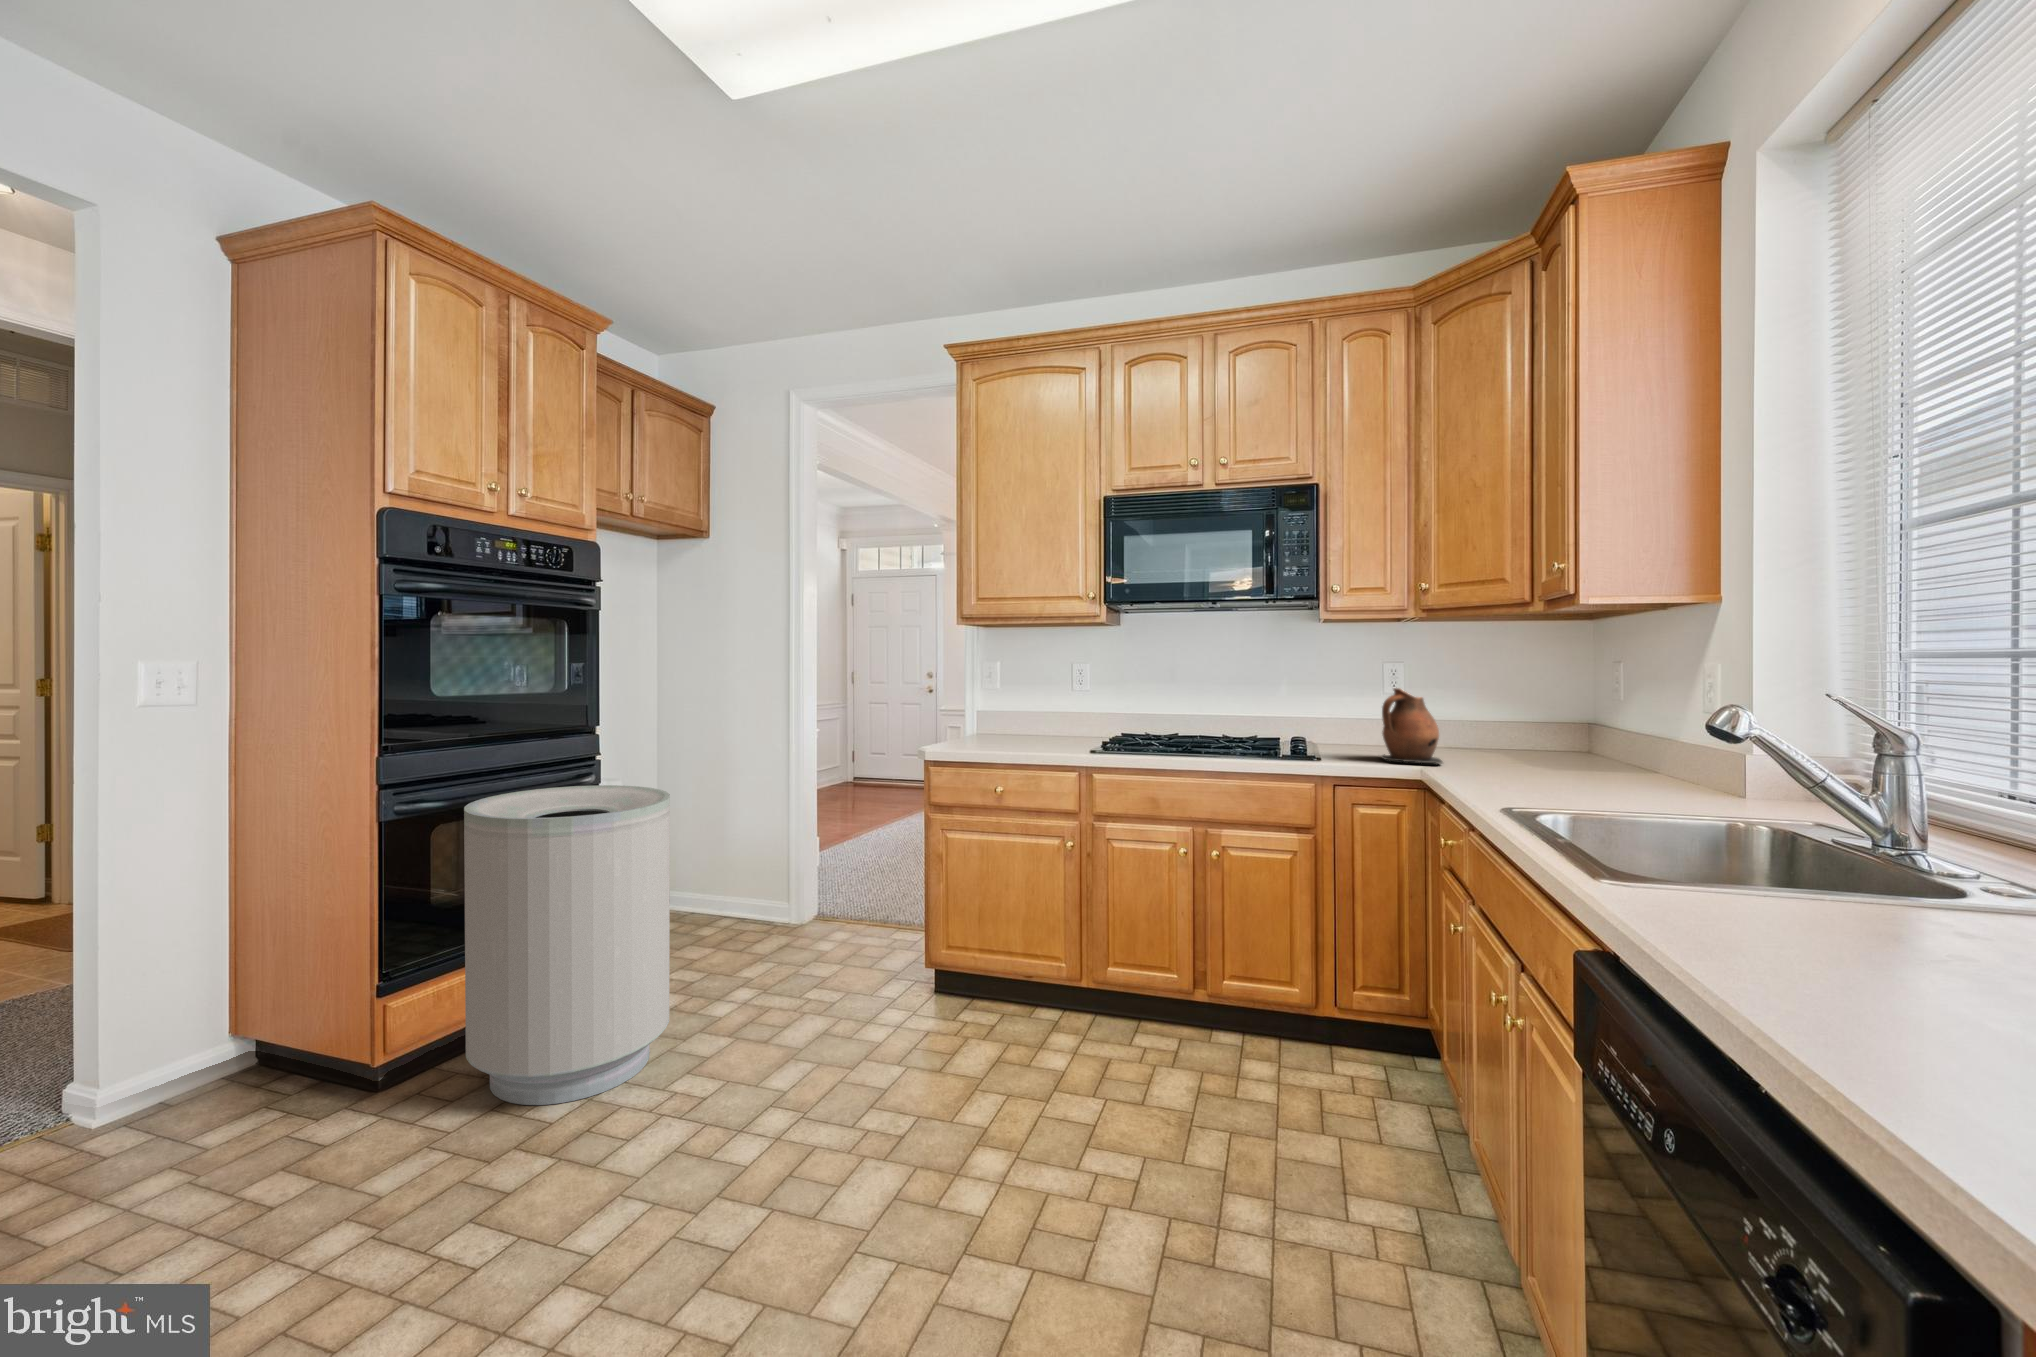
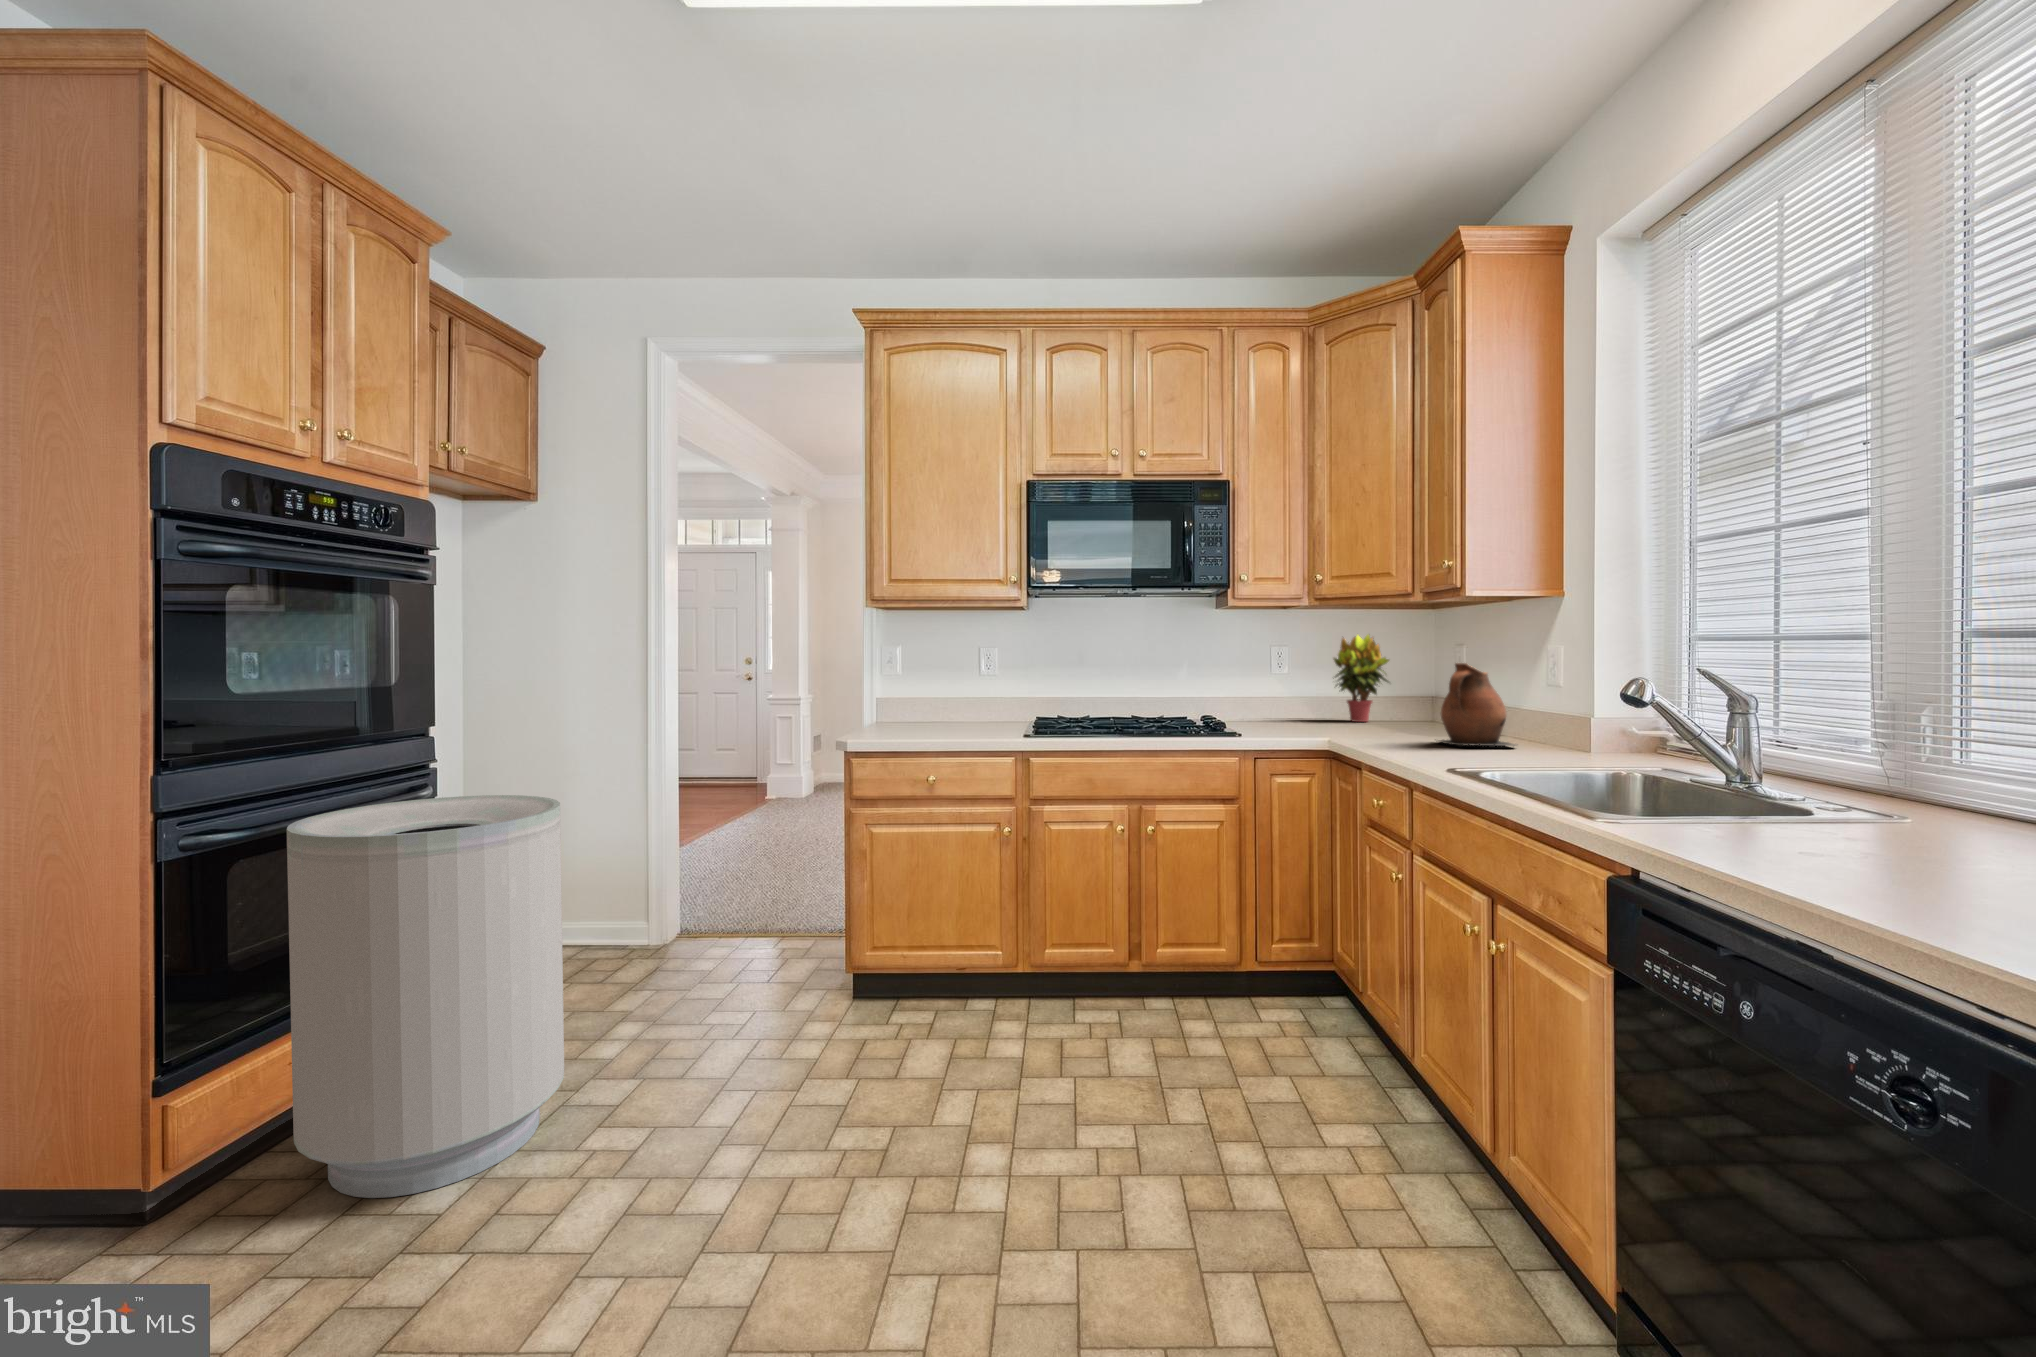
potted plant: none [1465,659,1539,758] -> present [1334,635,1389,722]
ceramic pitcher: present [1381,688,1443,764] -> present [1439,663,1515,746]

